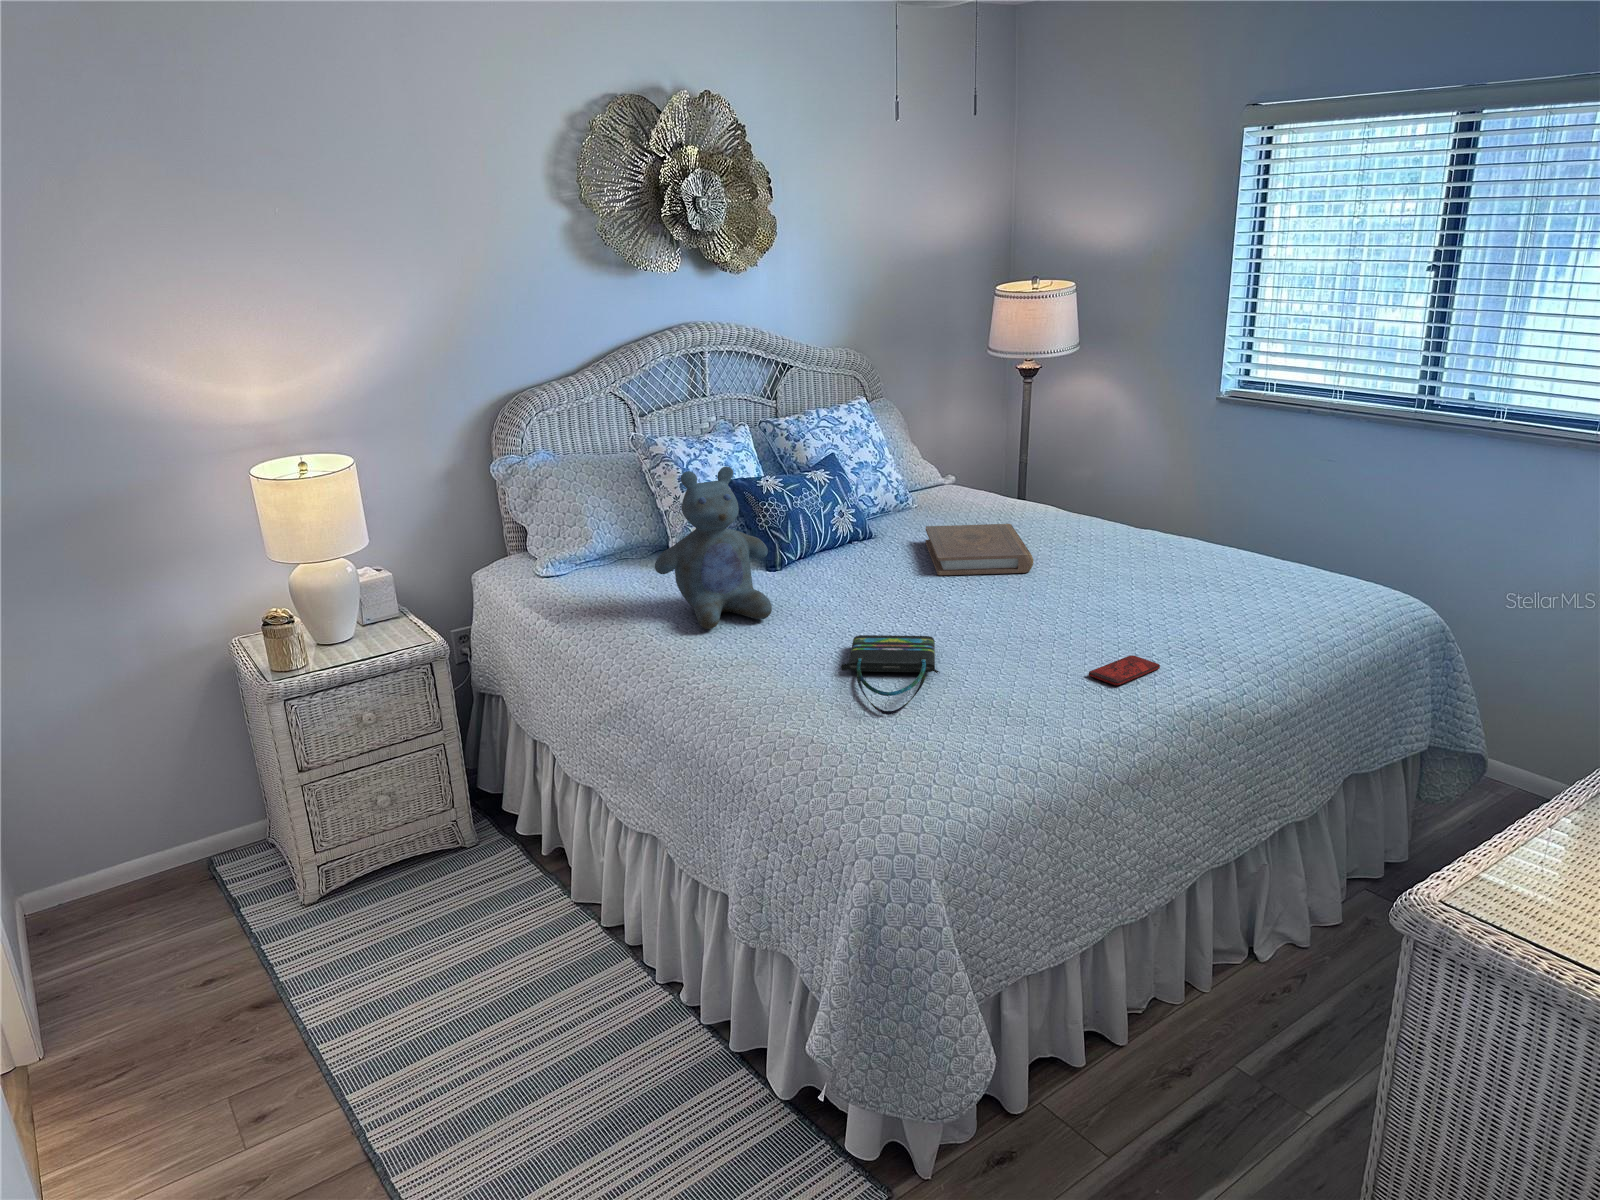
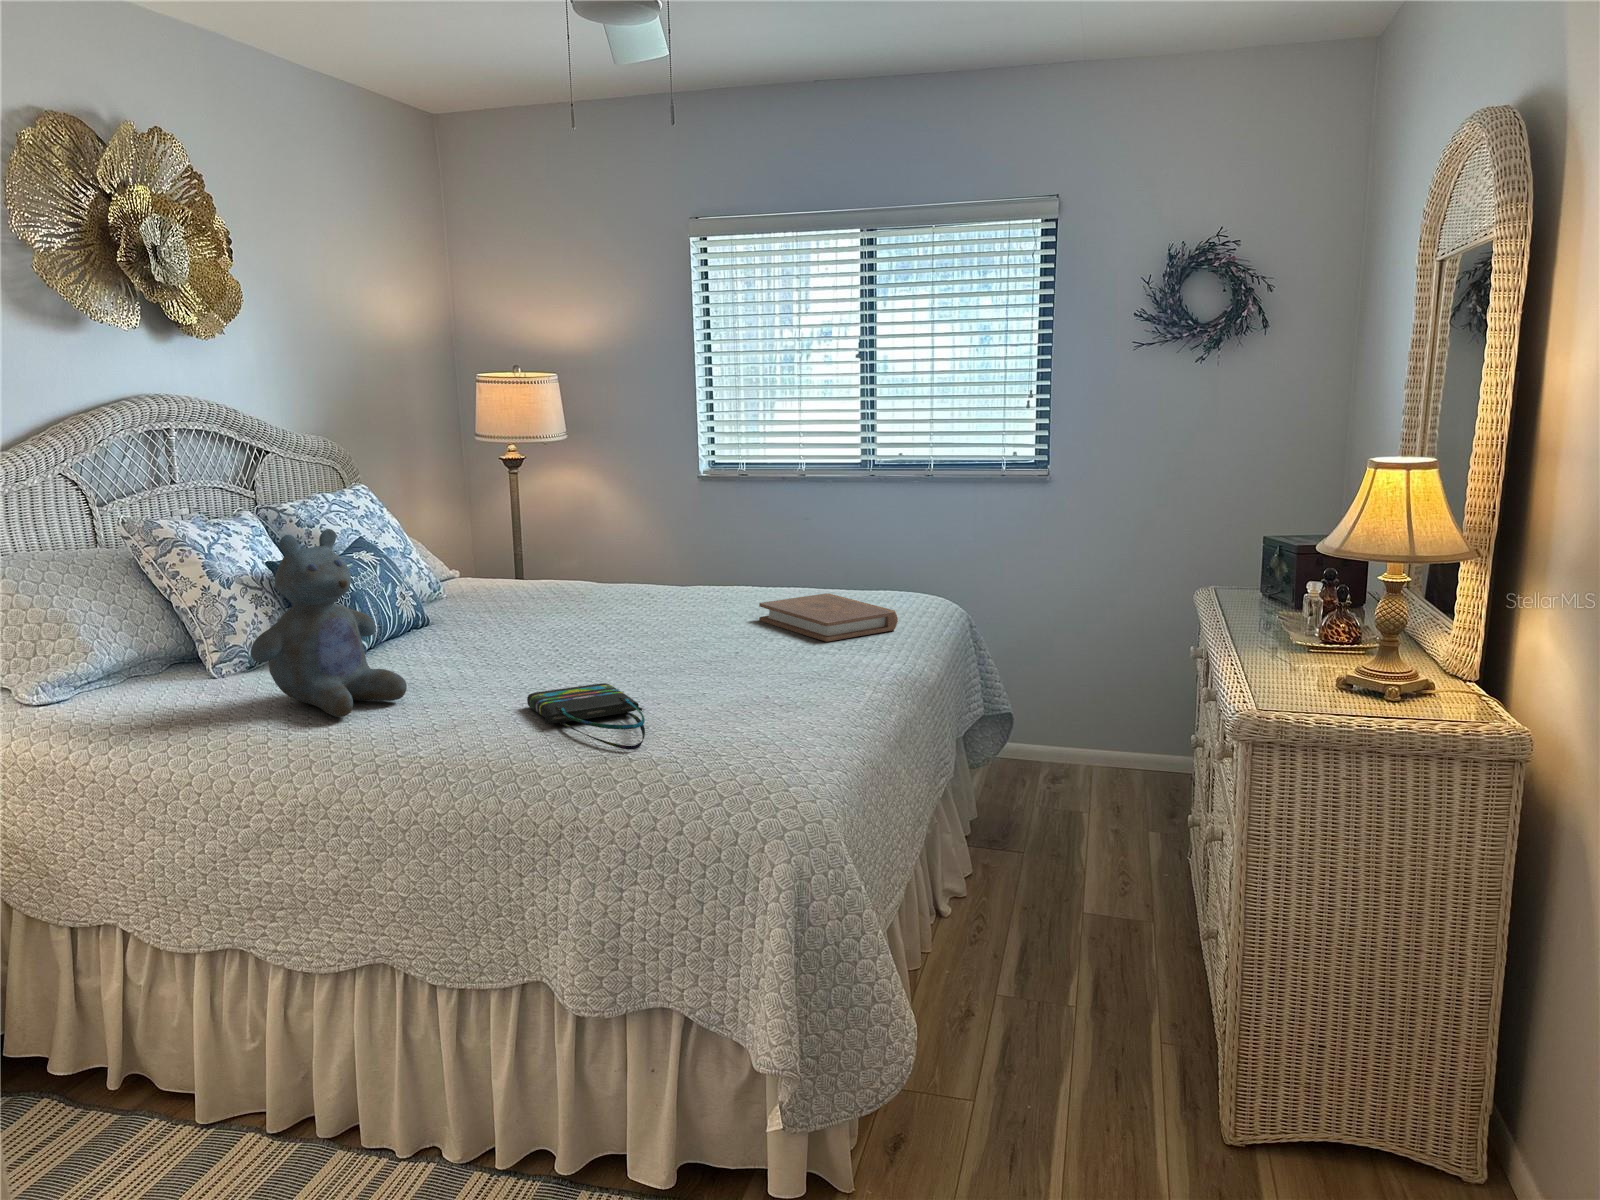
book: present [926,524,1033,575] -> present [759,593,898,642]
smartphone: present [1089,655,1160,685] -> none [771,673,820,695]

